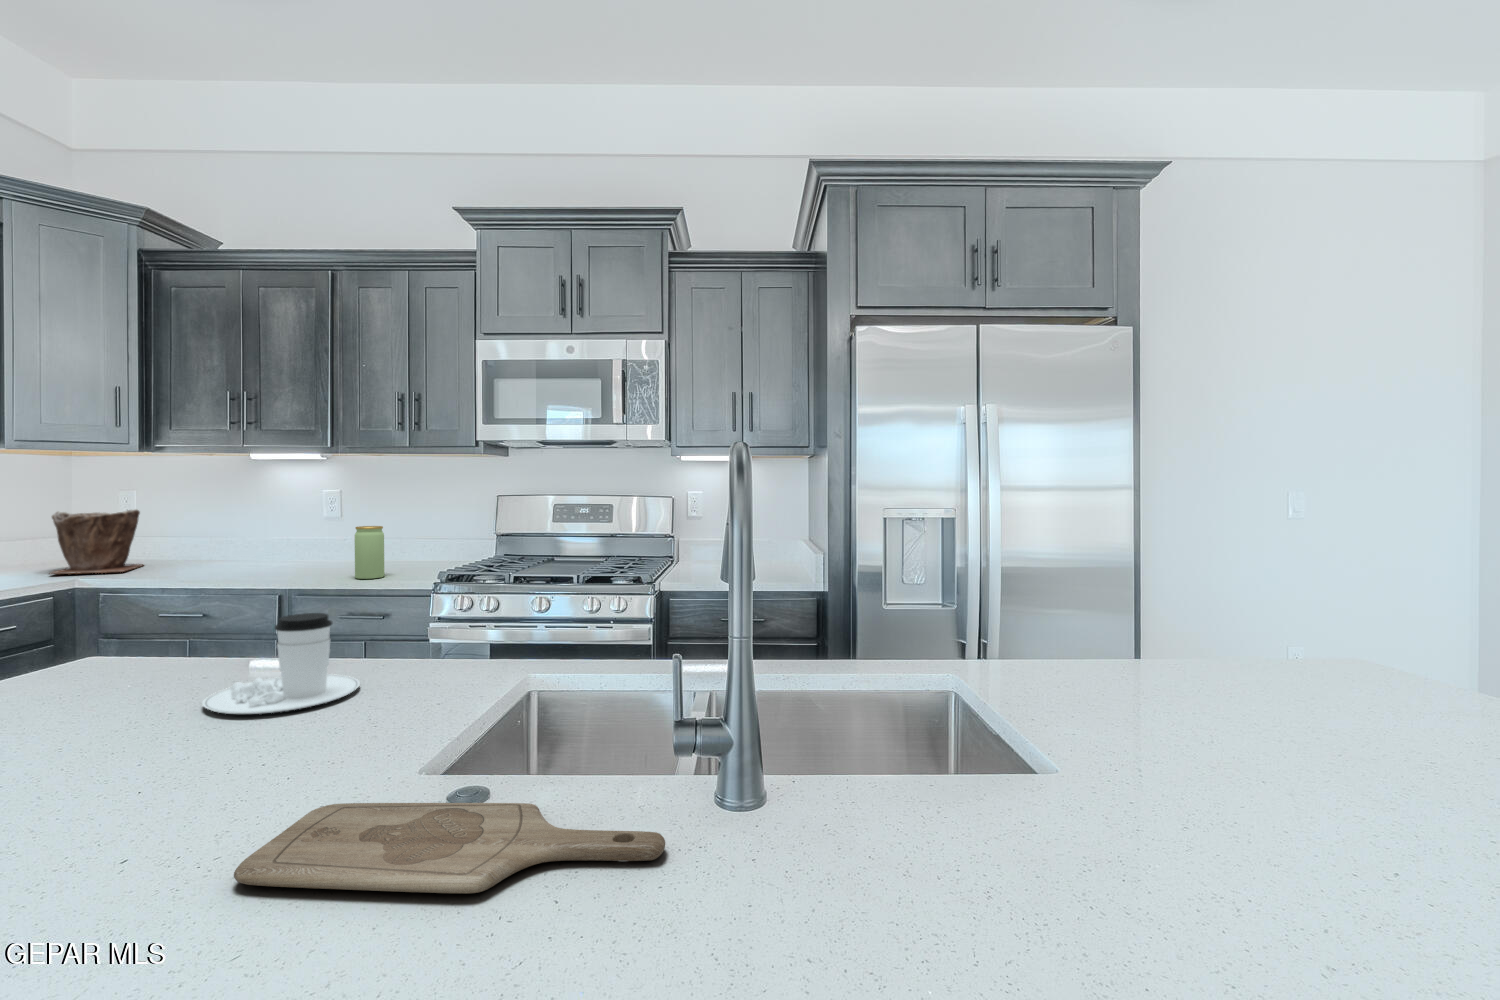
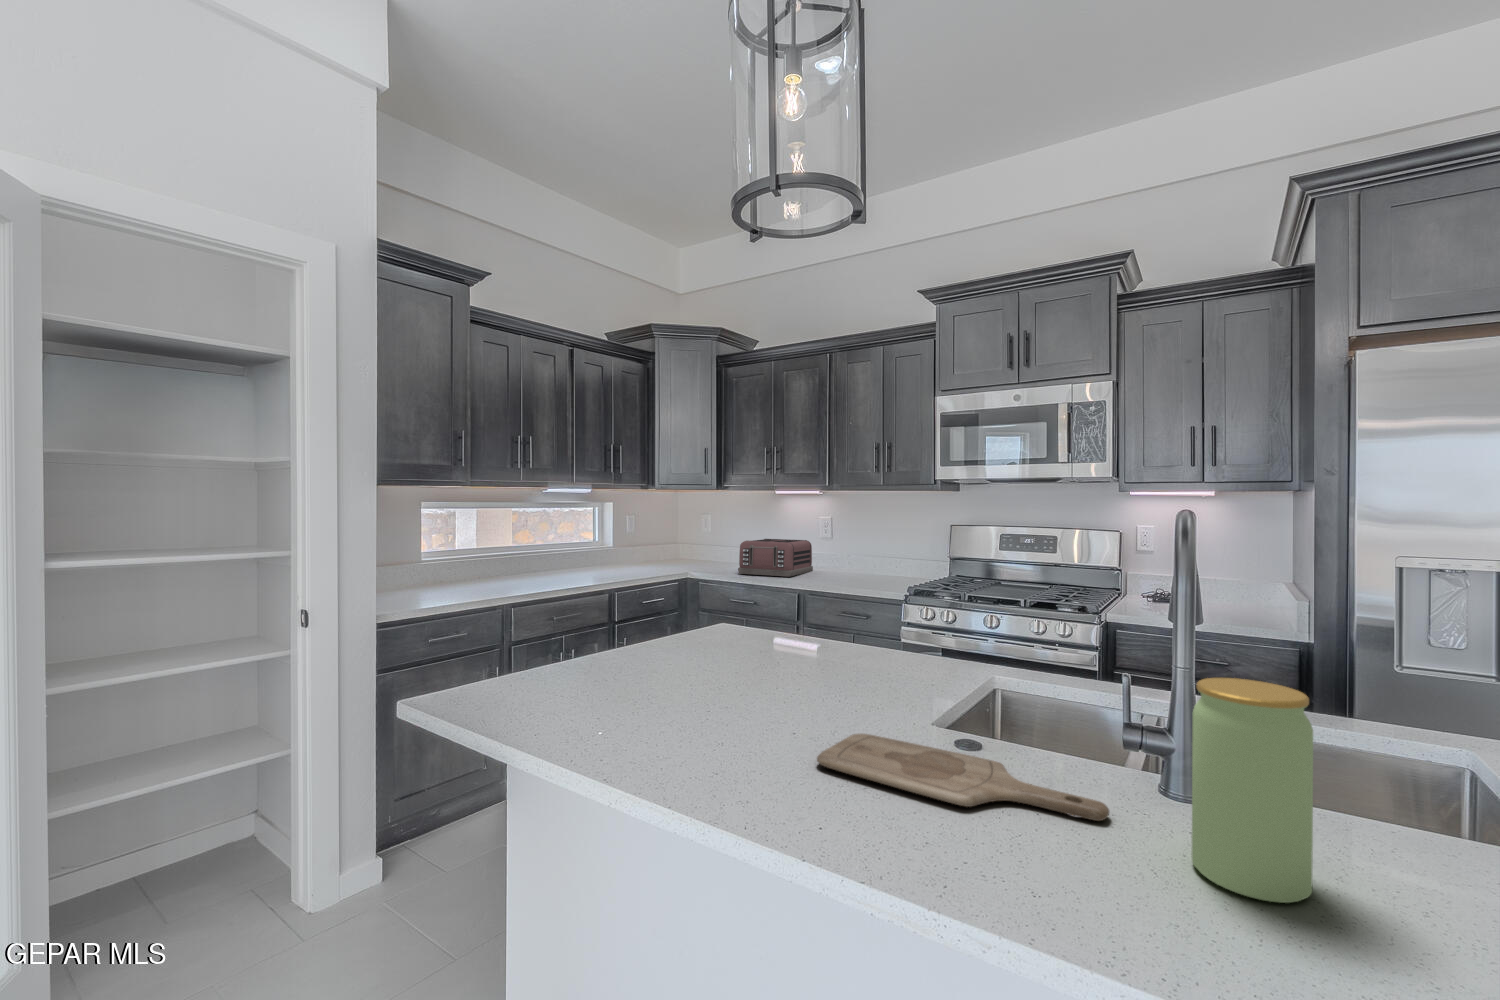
plant pot: present [50,510,143,574] -> none [664,530,711,572]
toaster: none [191,519,315,570] -> present [738,539,813,577]
jar: present [355,526,385,579] -> present [1192,678,1313,903]
coffee cup: present [202,613,360,714] -> none [772,608,864,673]

